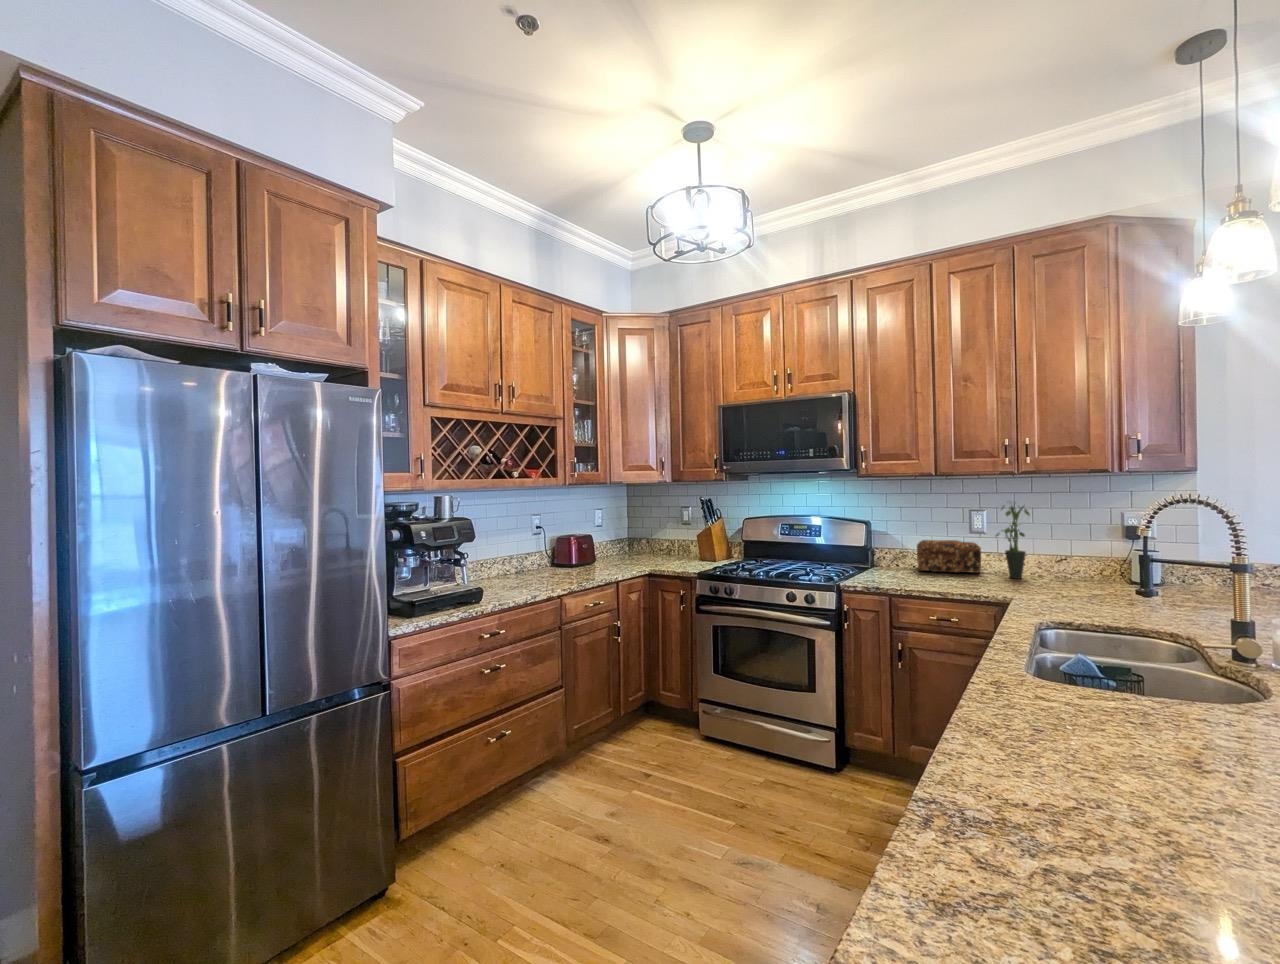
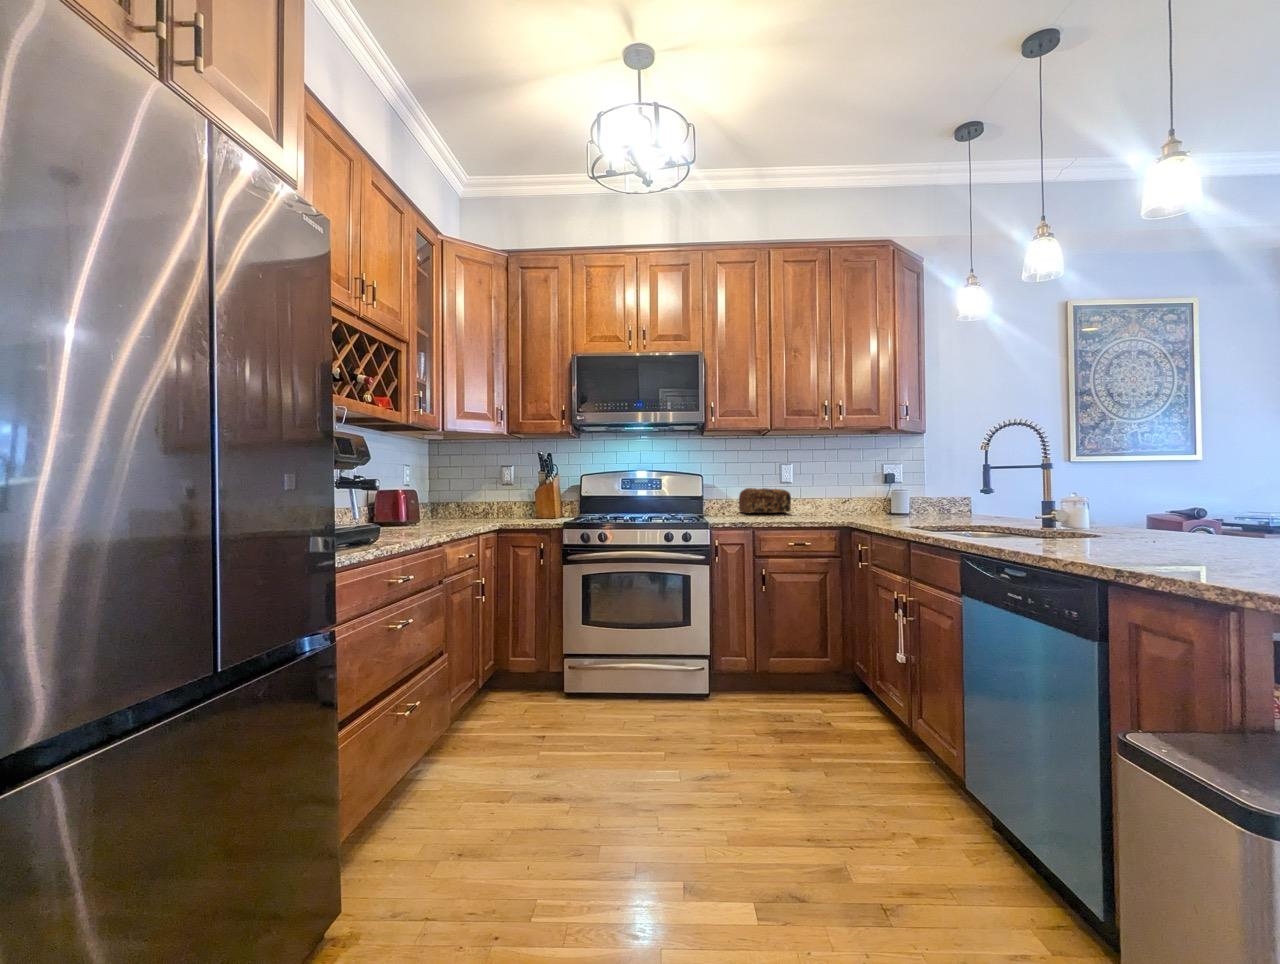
potted plant: present [996,502,1029,579] -> none [800,454,828,514]

